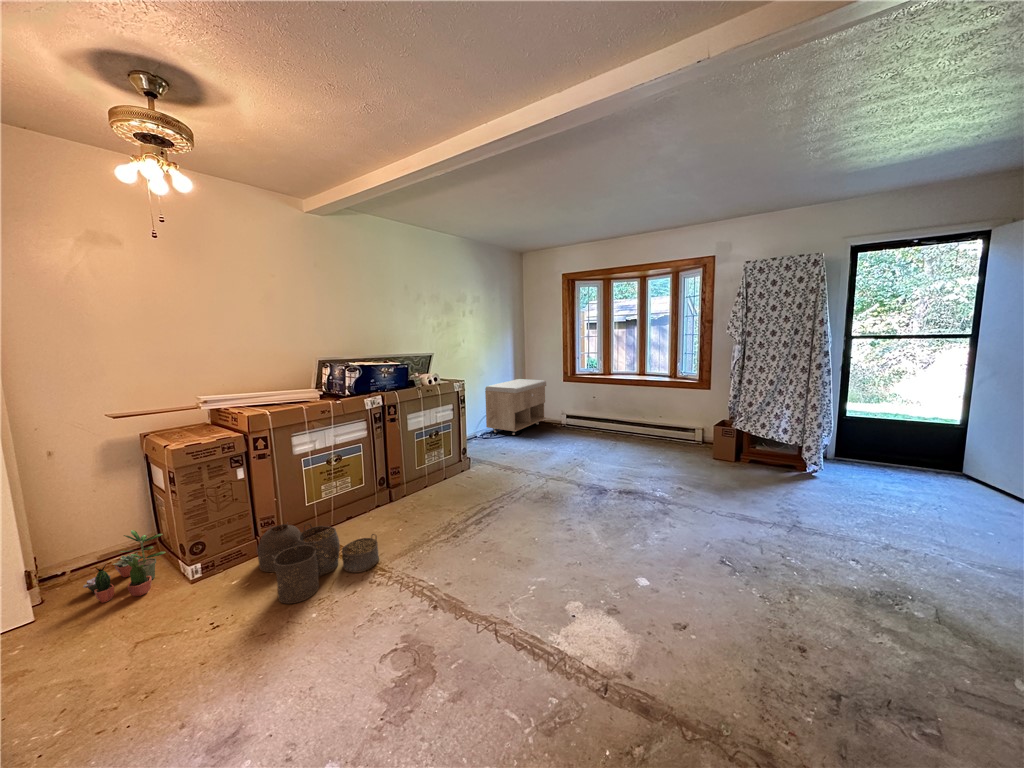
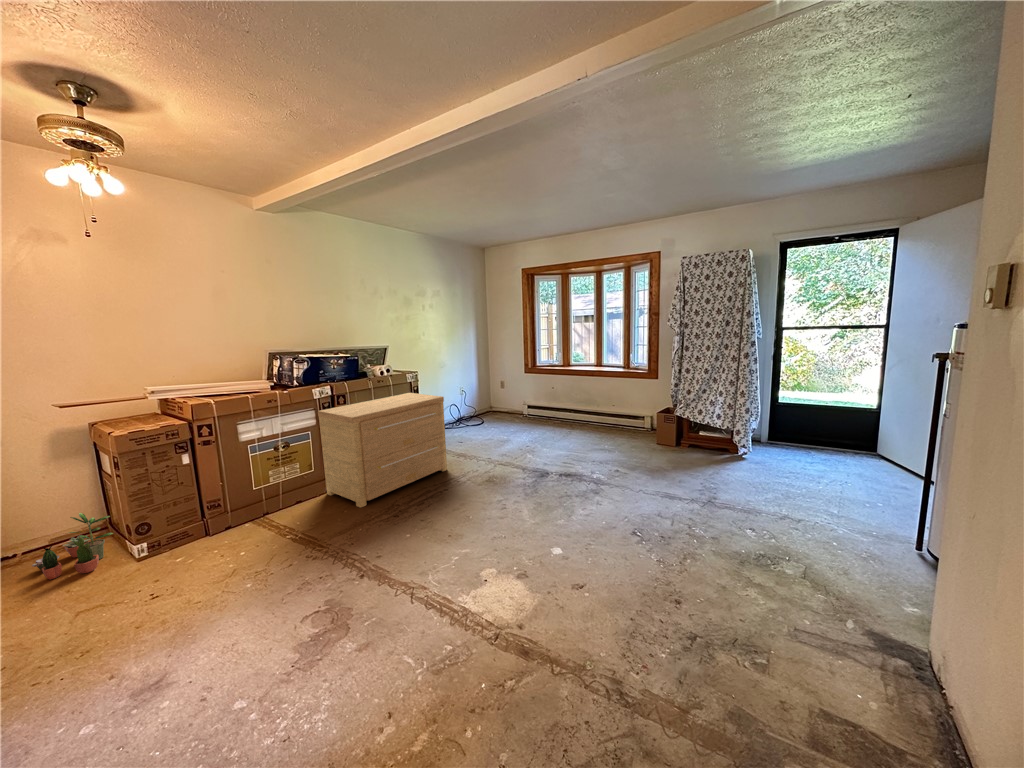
storage bench: present [485,379,546,435] -> none [448,371,509,425]
side table: none [370,403,497,526] -> present [318,393,447,508]
woven basket: present [258,523,379,604] -> none [203,504,320,576]

